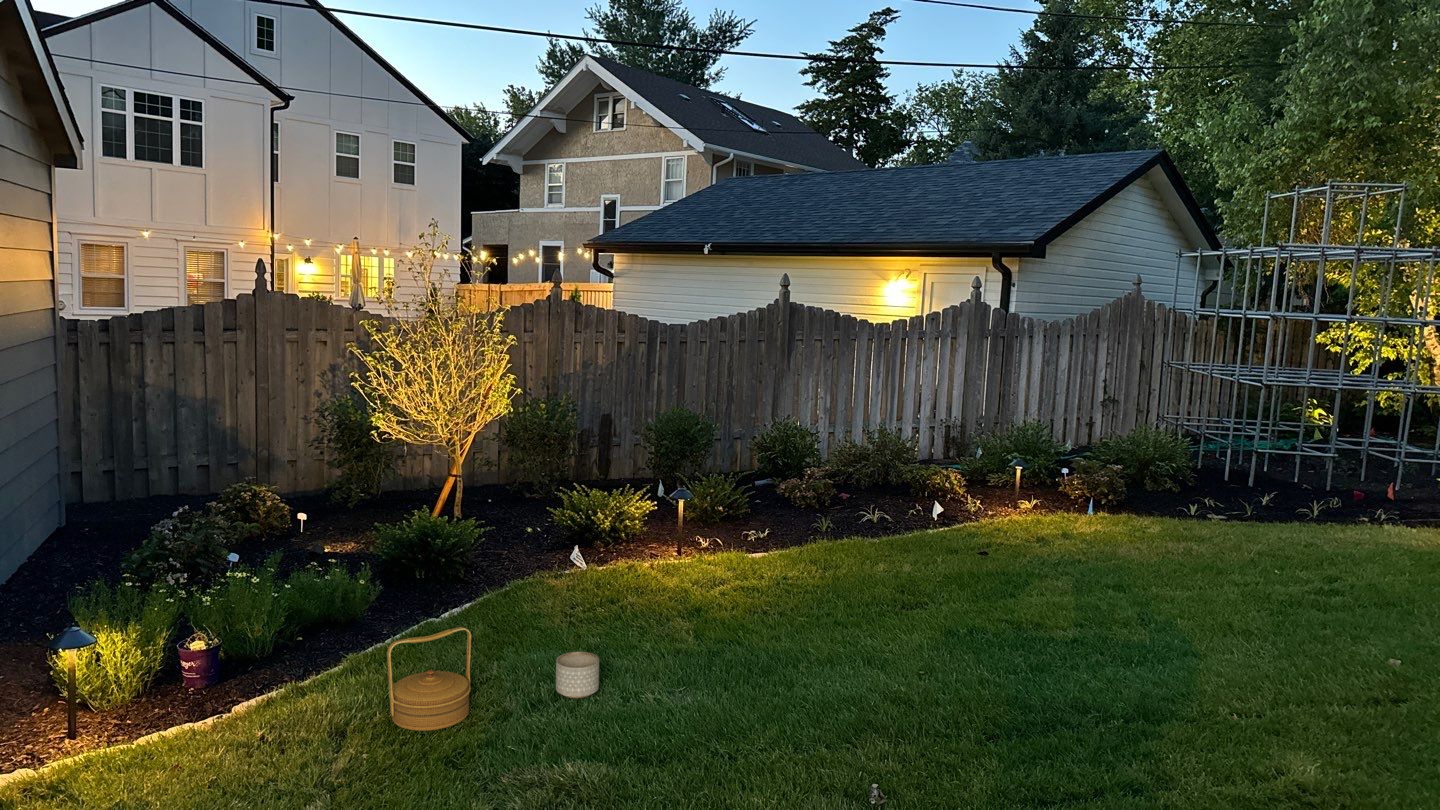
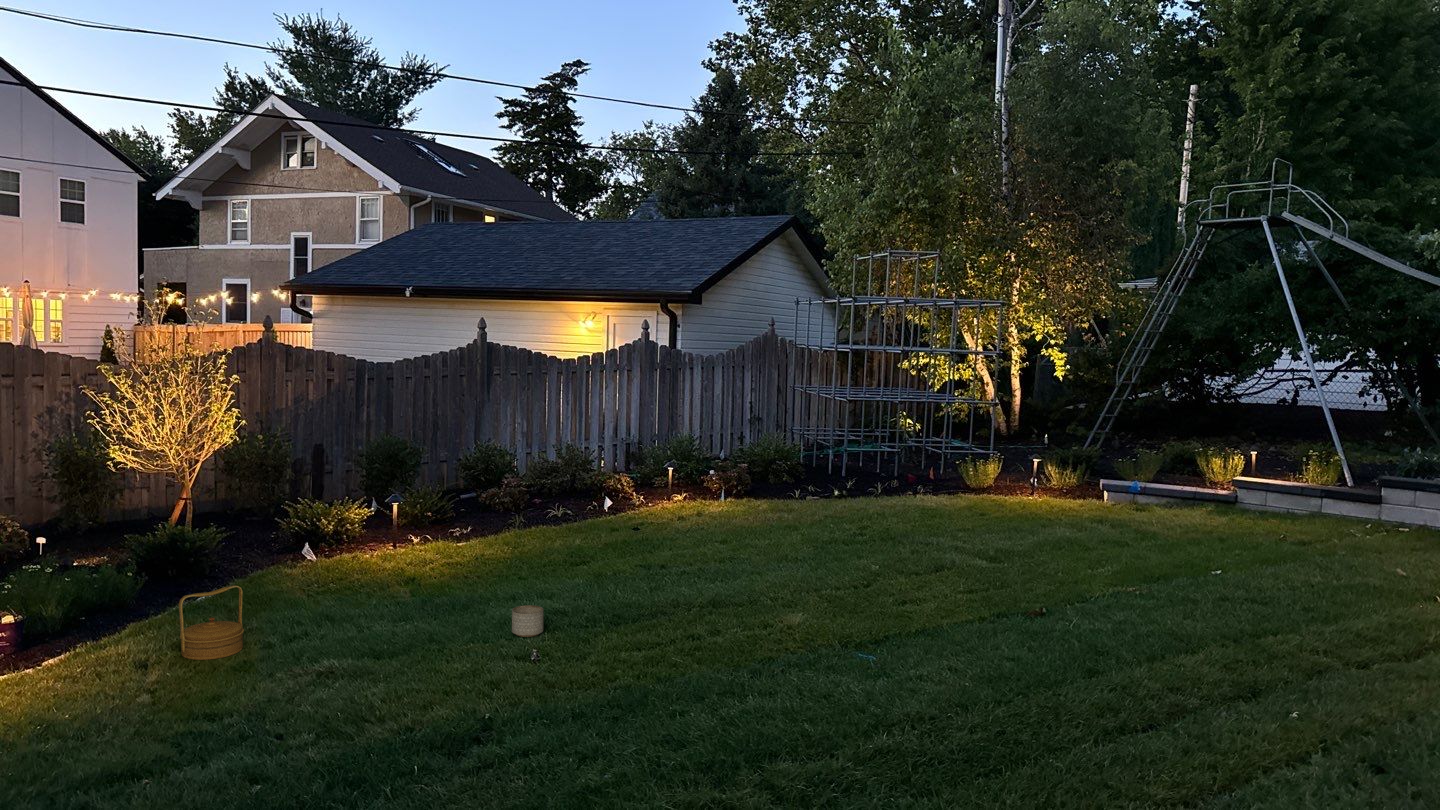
planter: present [556,652,599,698] -> present [512,605,544,637]

